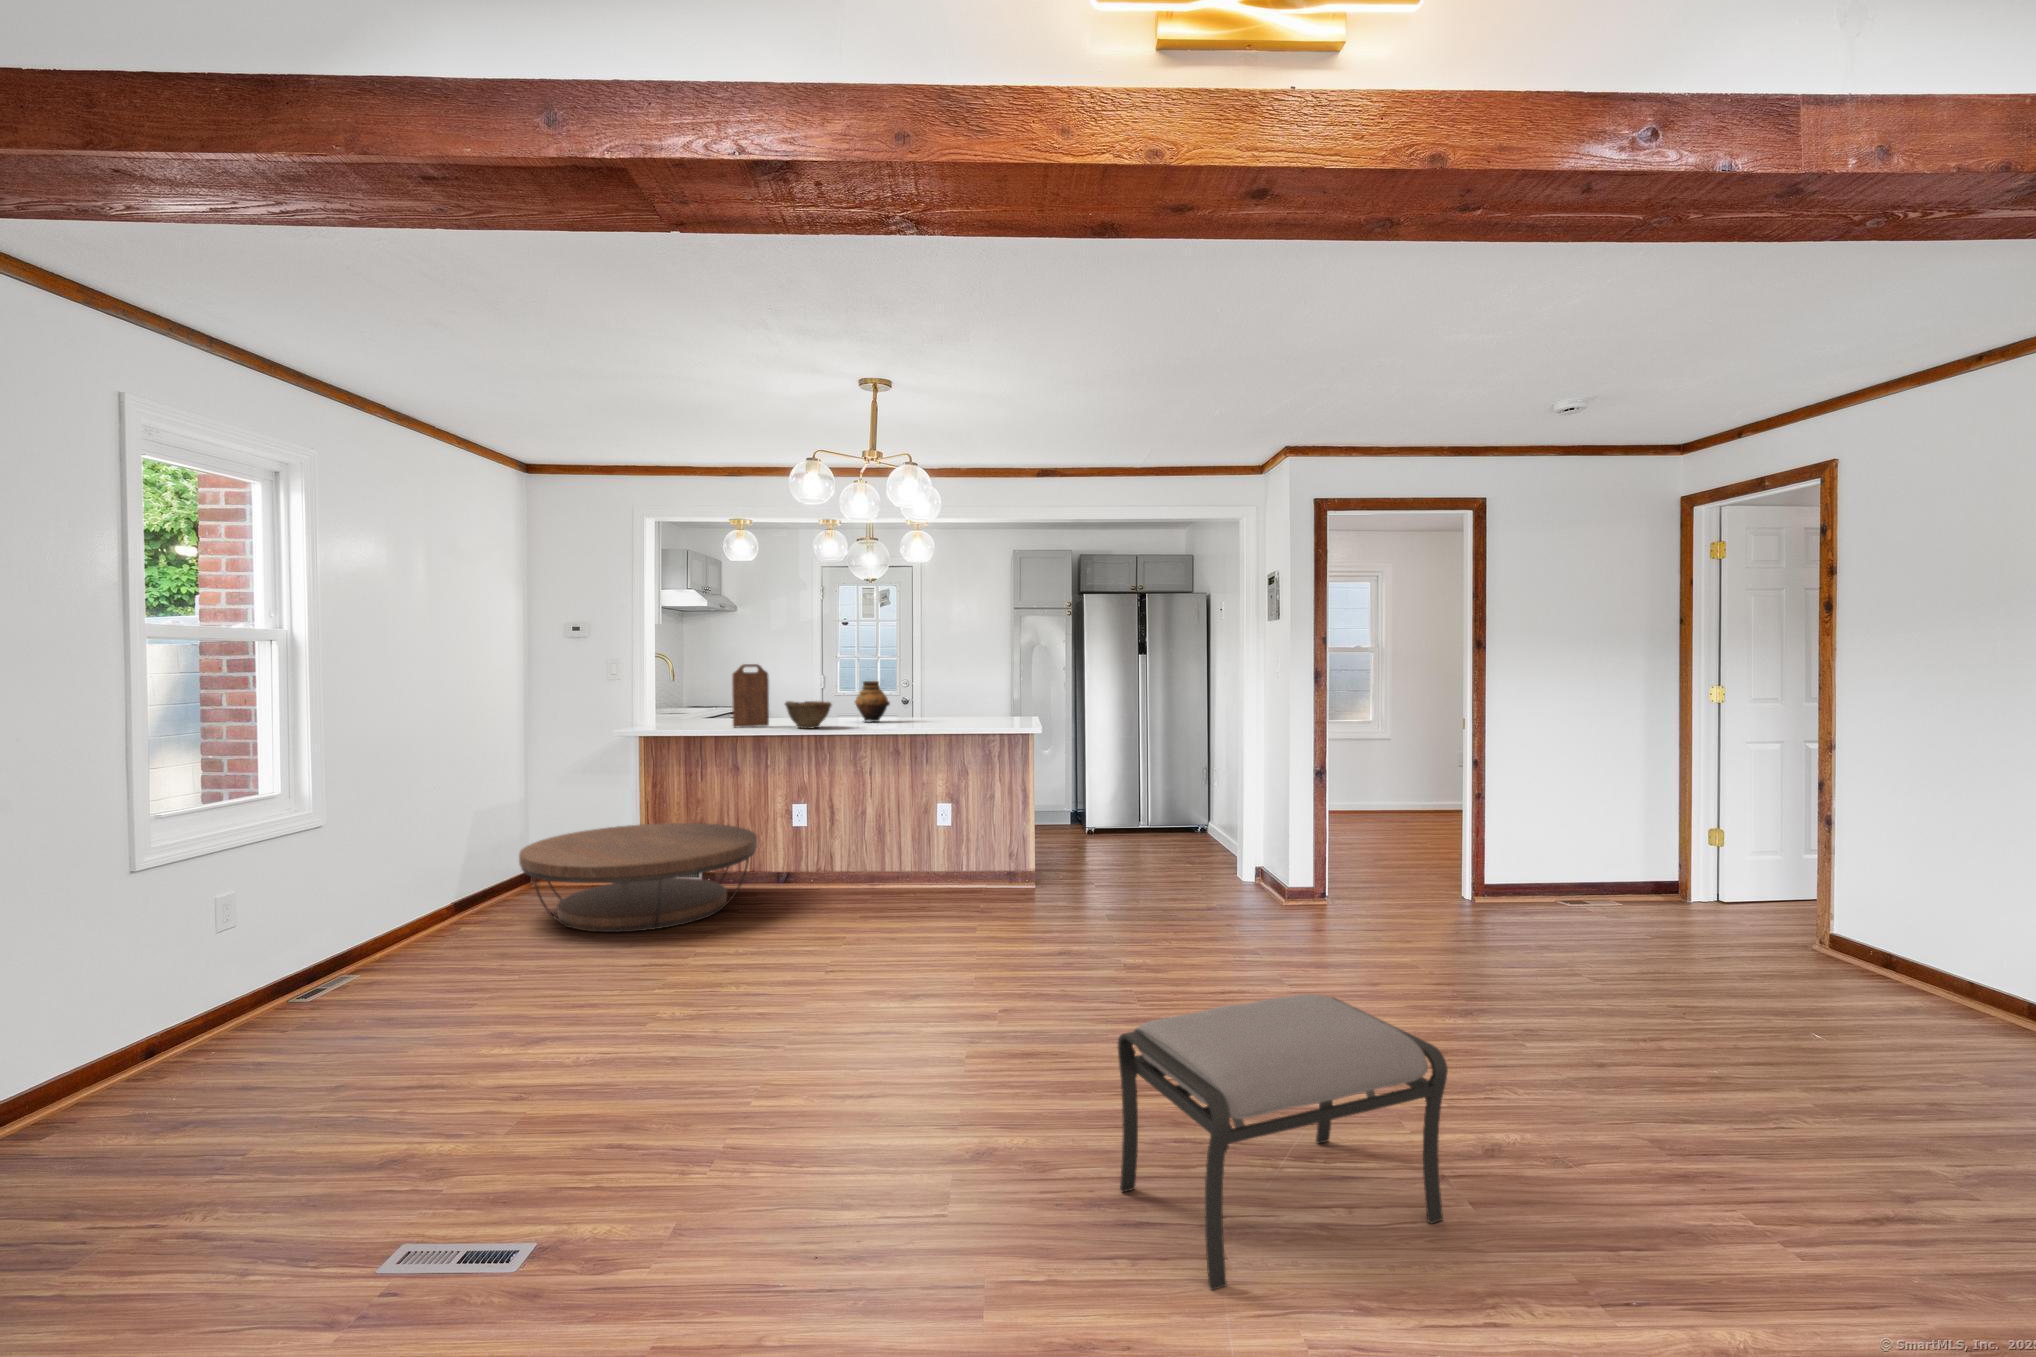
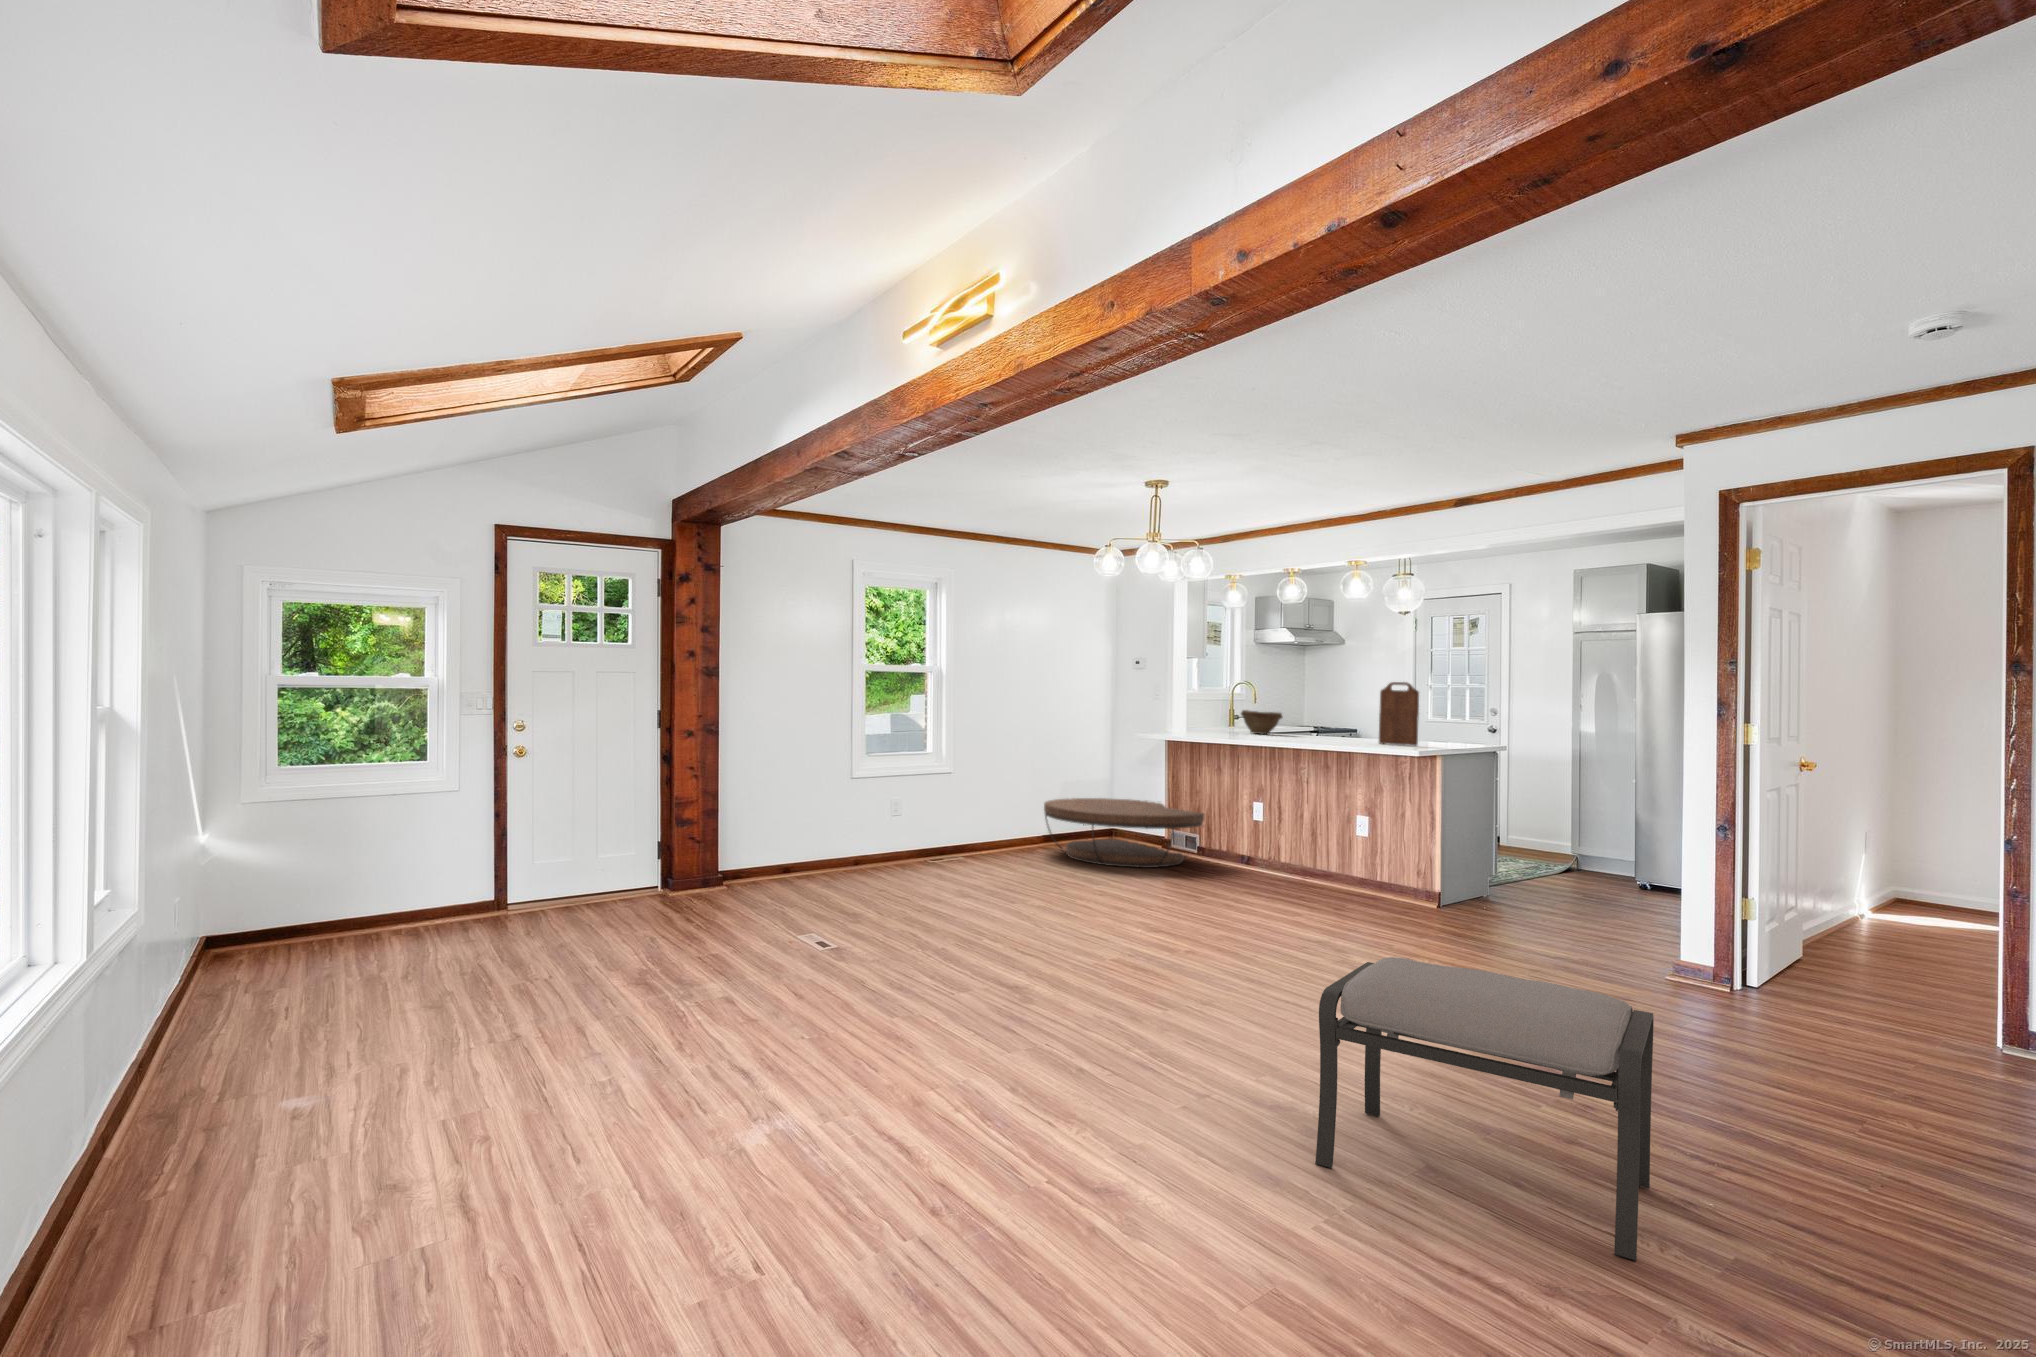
cutting board: present [732,664,769,727] -> present [1379,682,1419,746]
vase: present [855,681,890,722] -> none [1333,699,1366,738]
ottoman: present [1118,994,1448,1290] -> present [1315,957,1654,1261]

